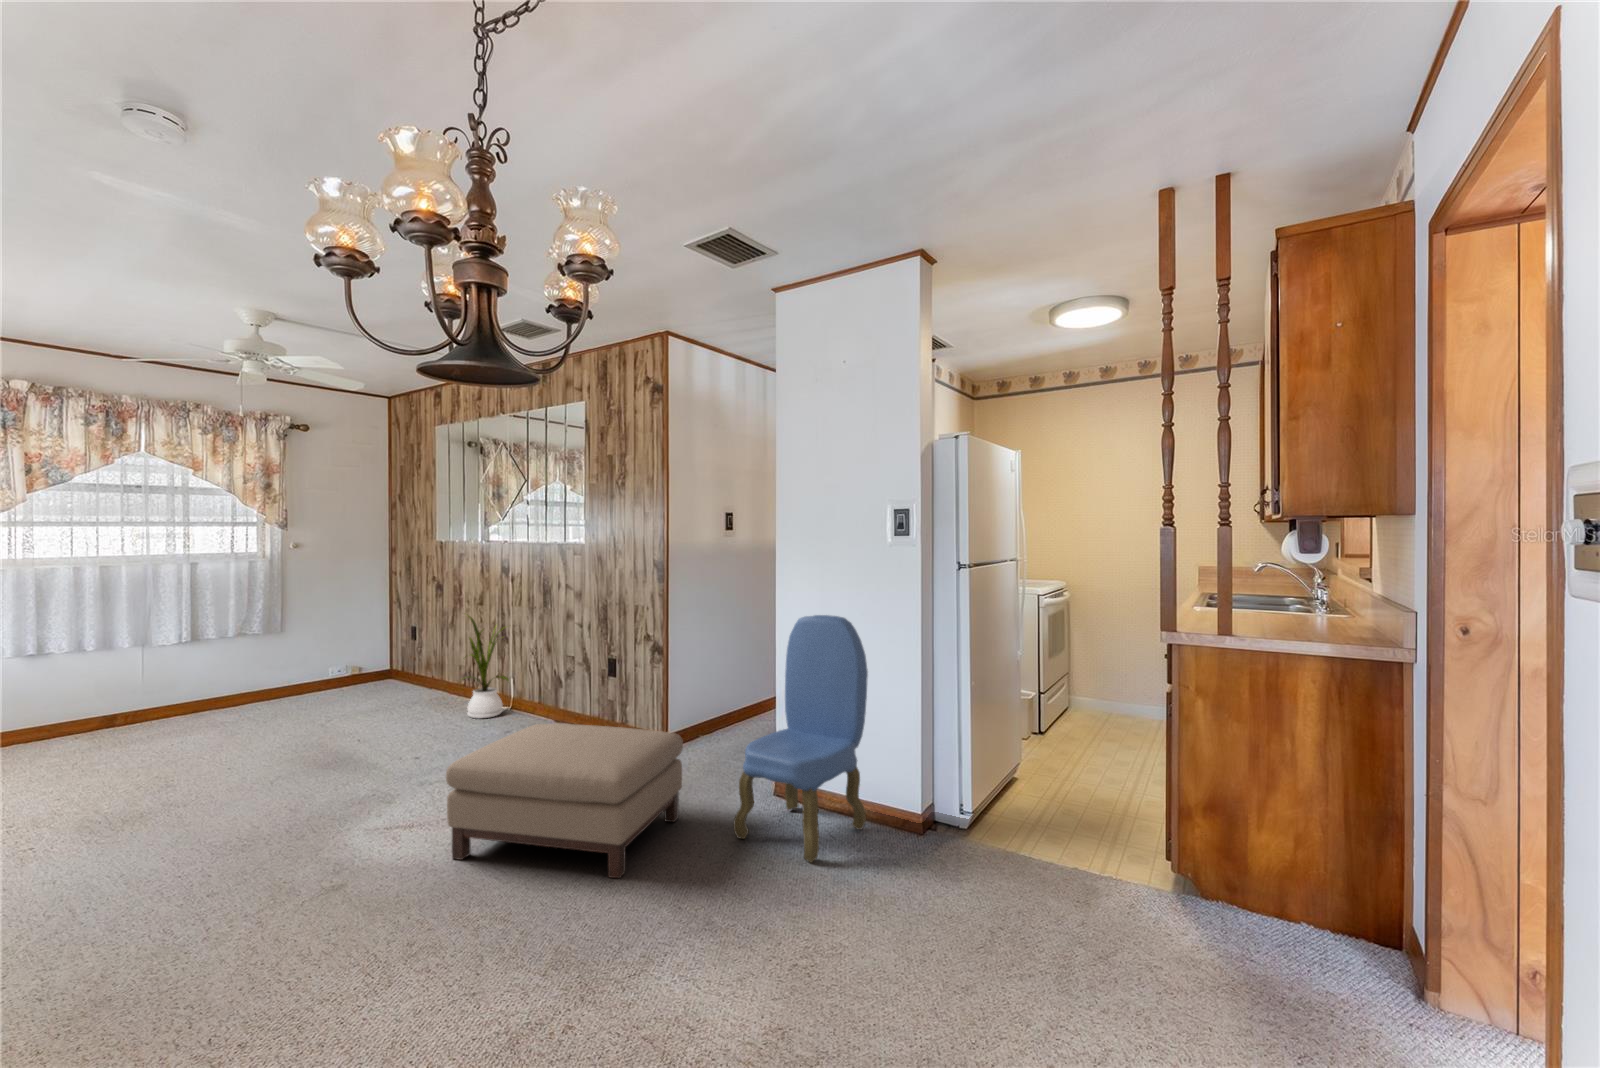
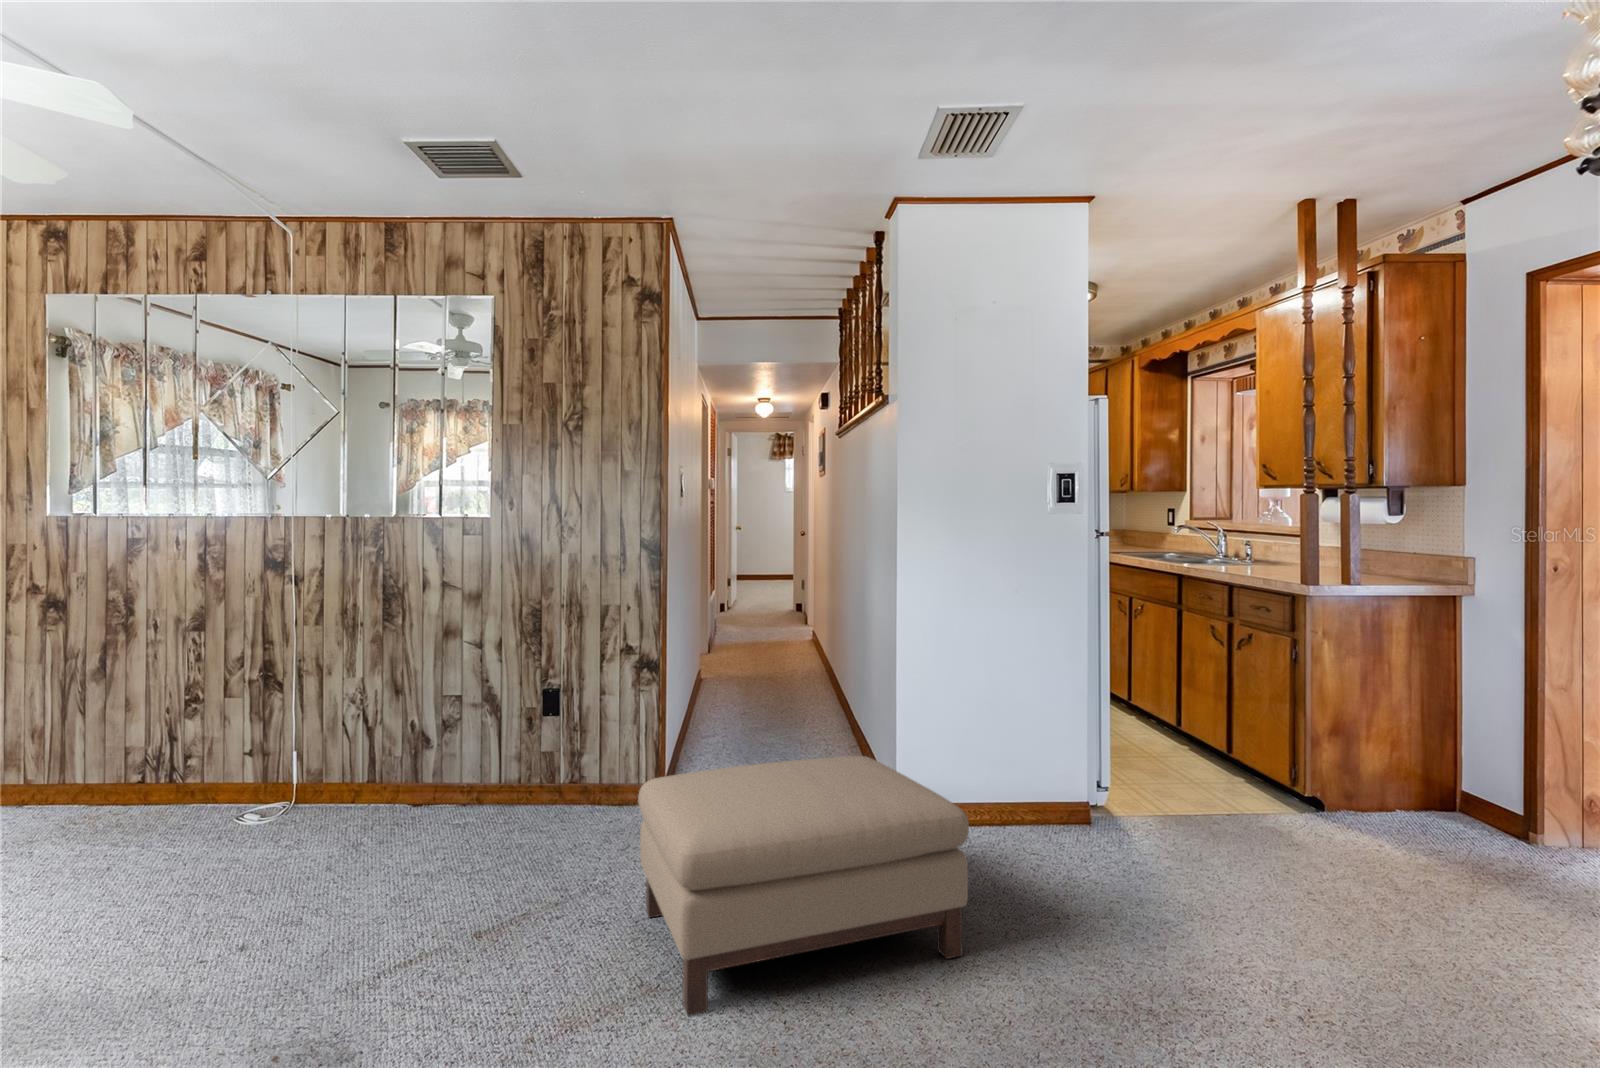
dining chair: present [733,615,868,863] -> none [950,589,1099,877]
house plant: present [464,616,509,718] -> none [190,641,318,828]

